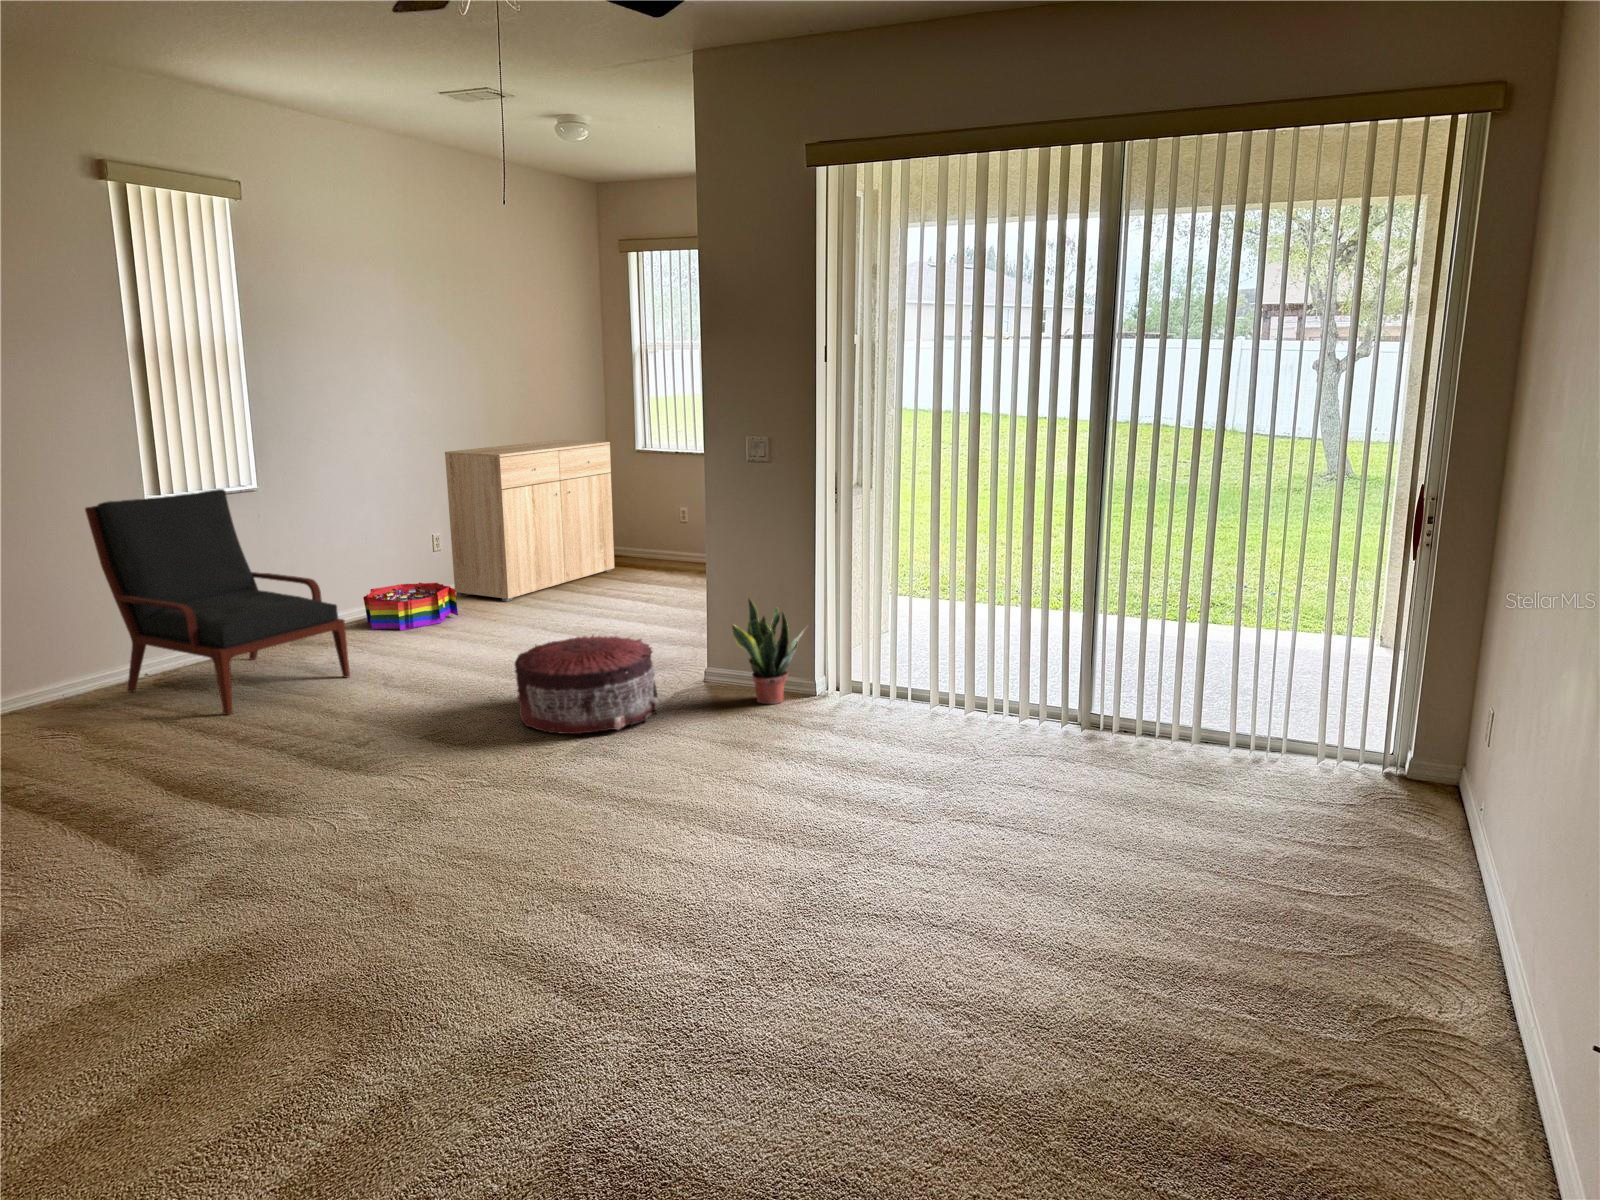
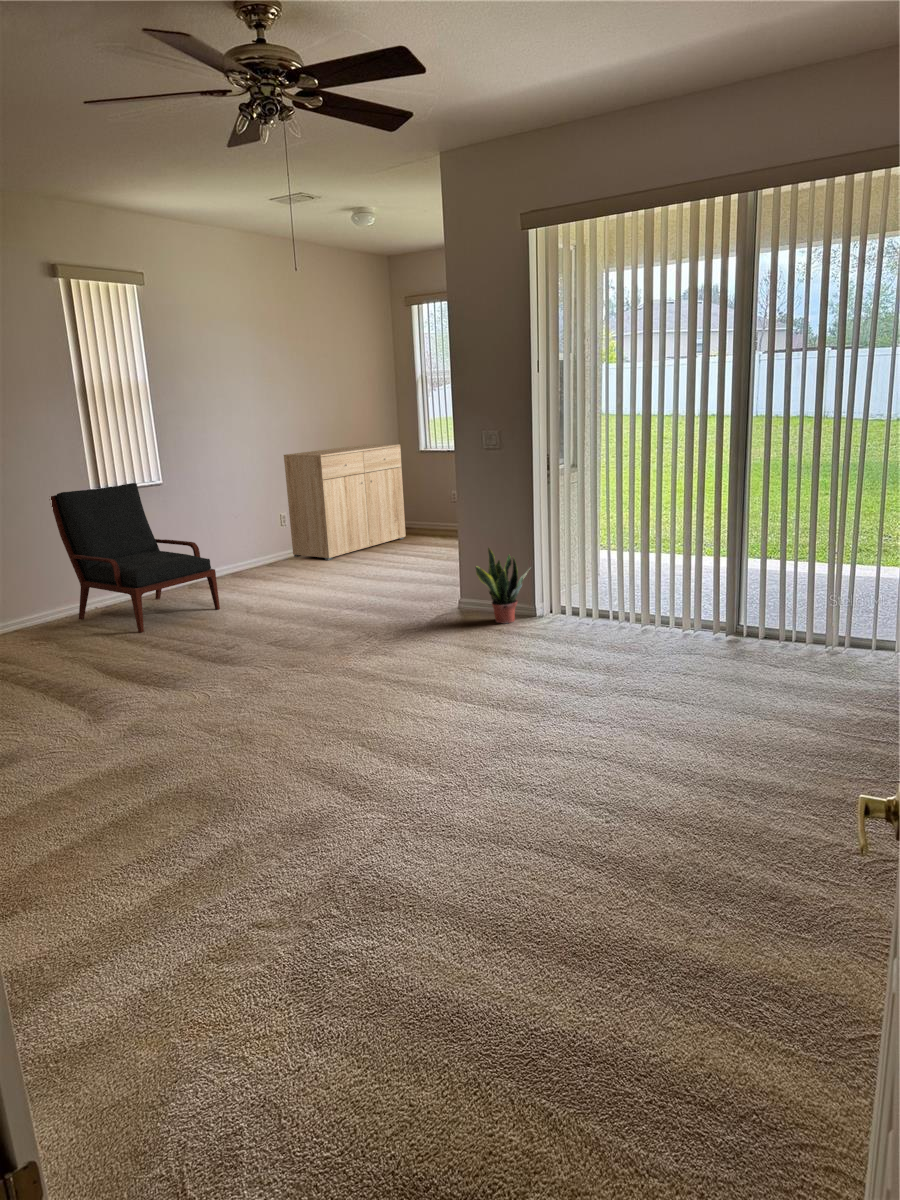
storage bin: present [363,583,458,630] -> none [230,547,294,580]
pouf: present [515,635,658,734] -> none [325,575,424,643]

